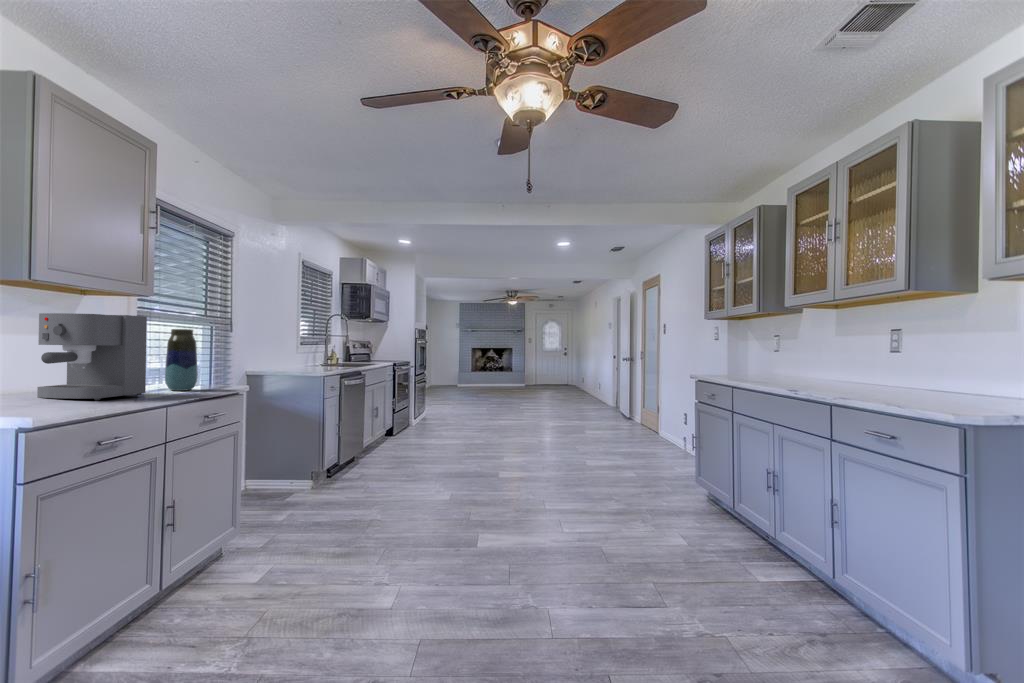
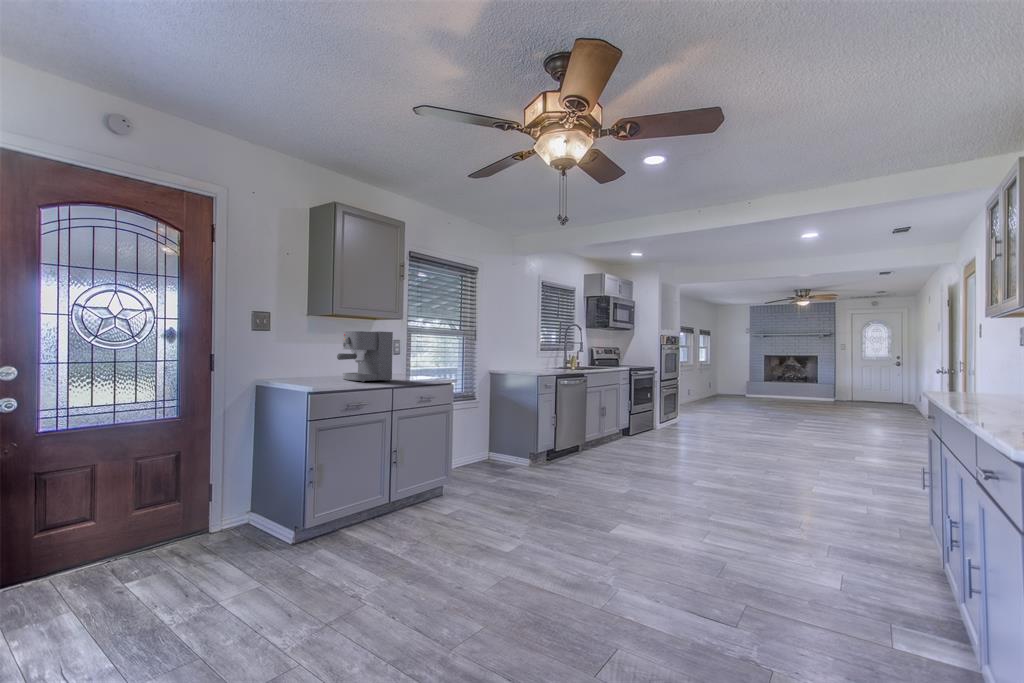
vase: present [165,329,198,391] -> none [413,339,431,380]

